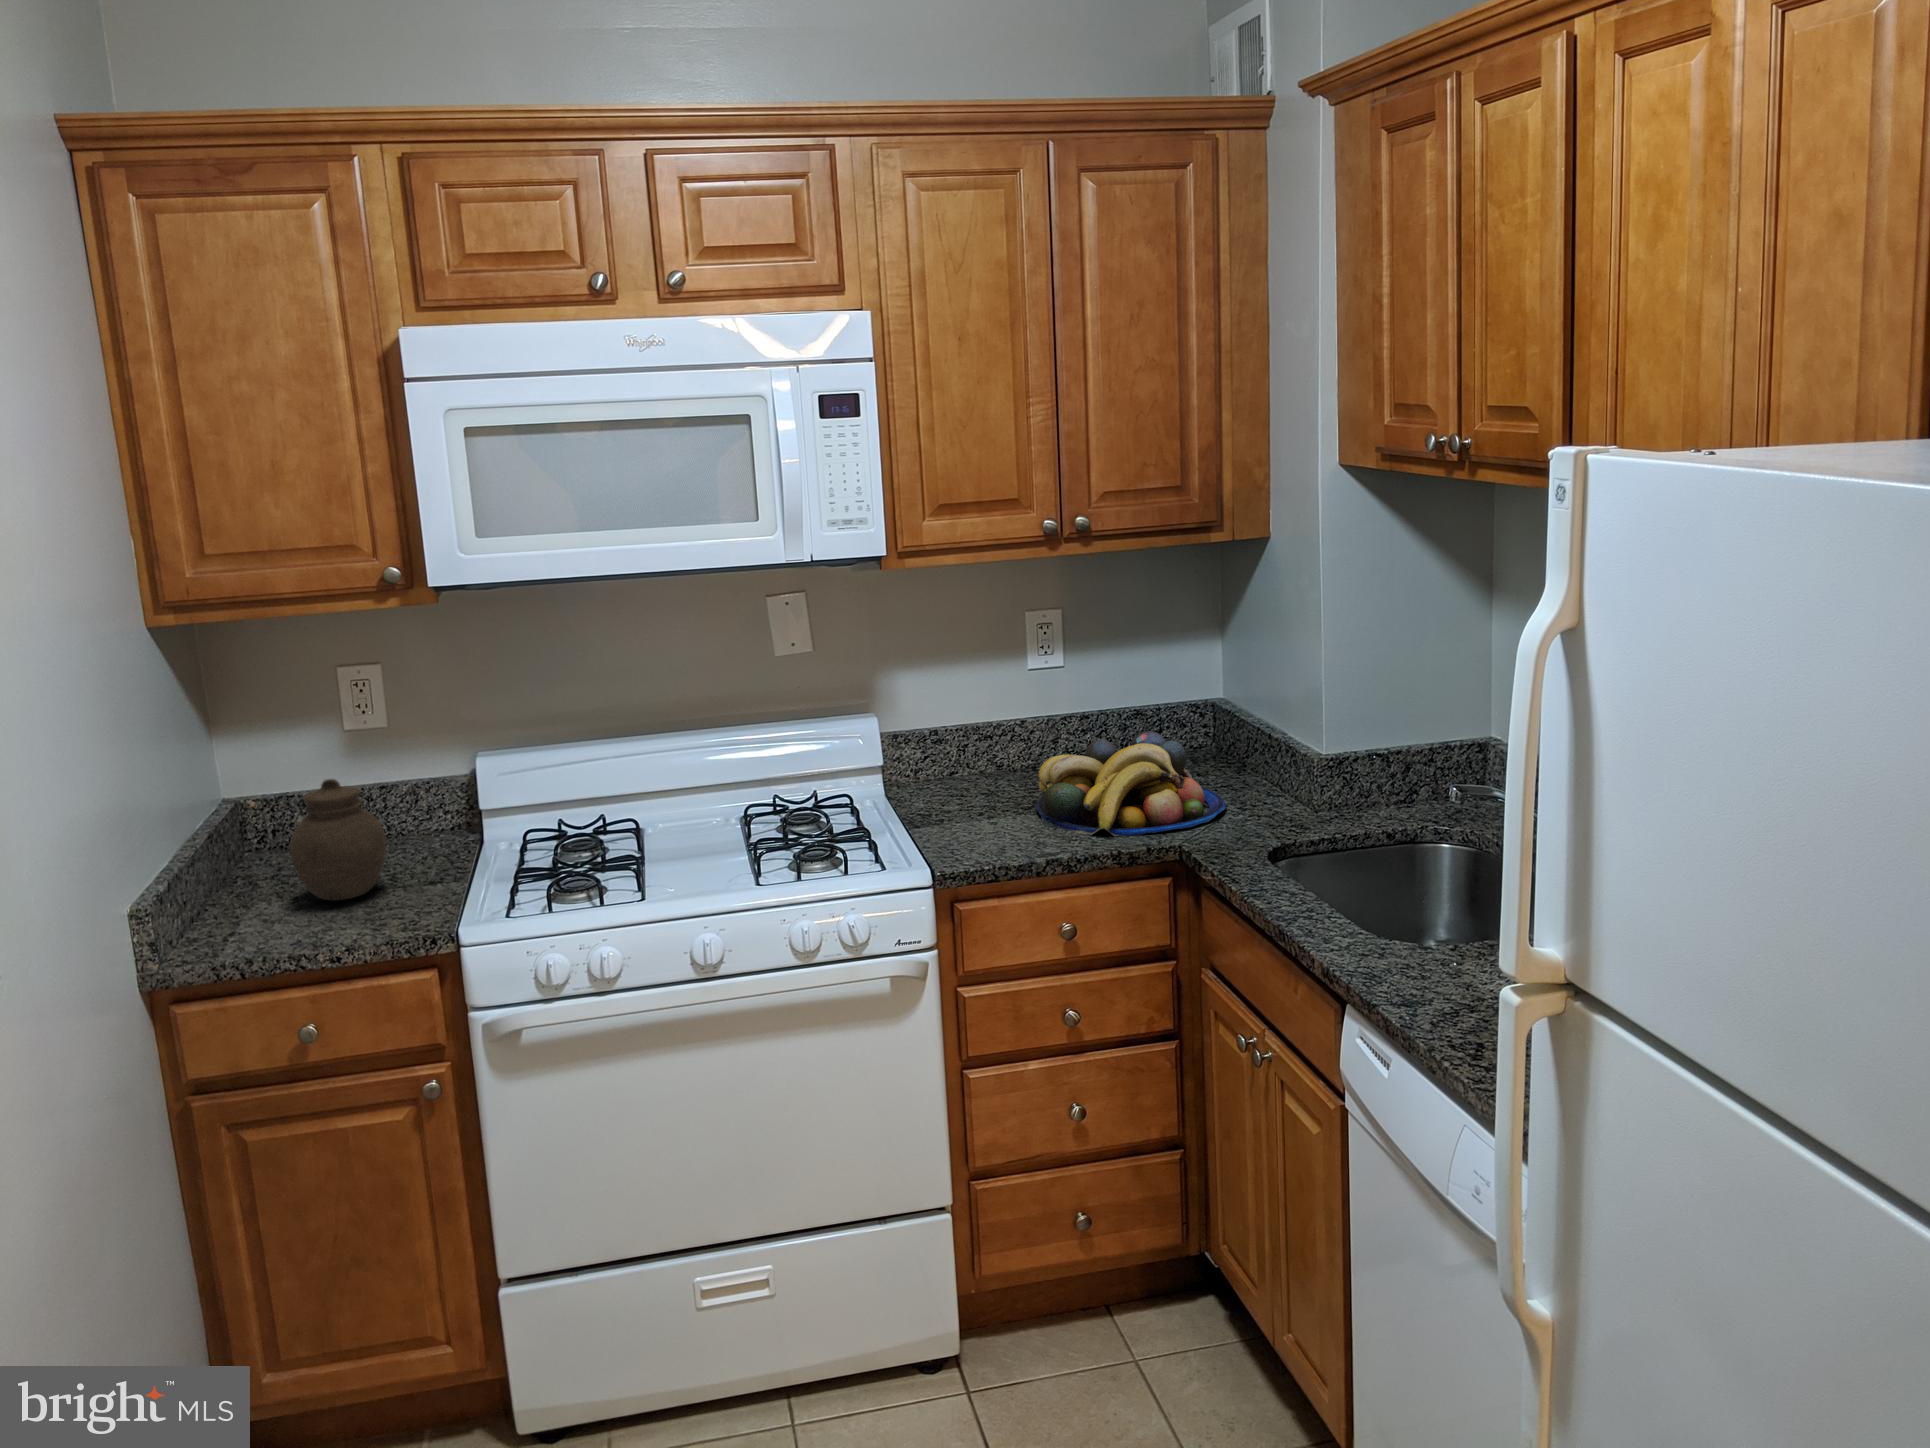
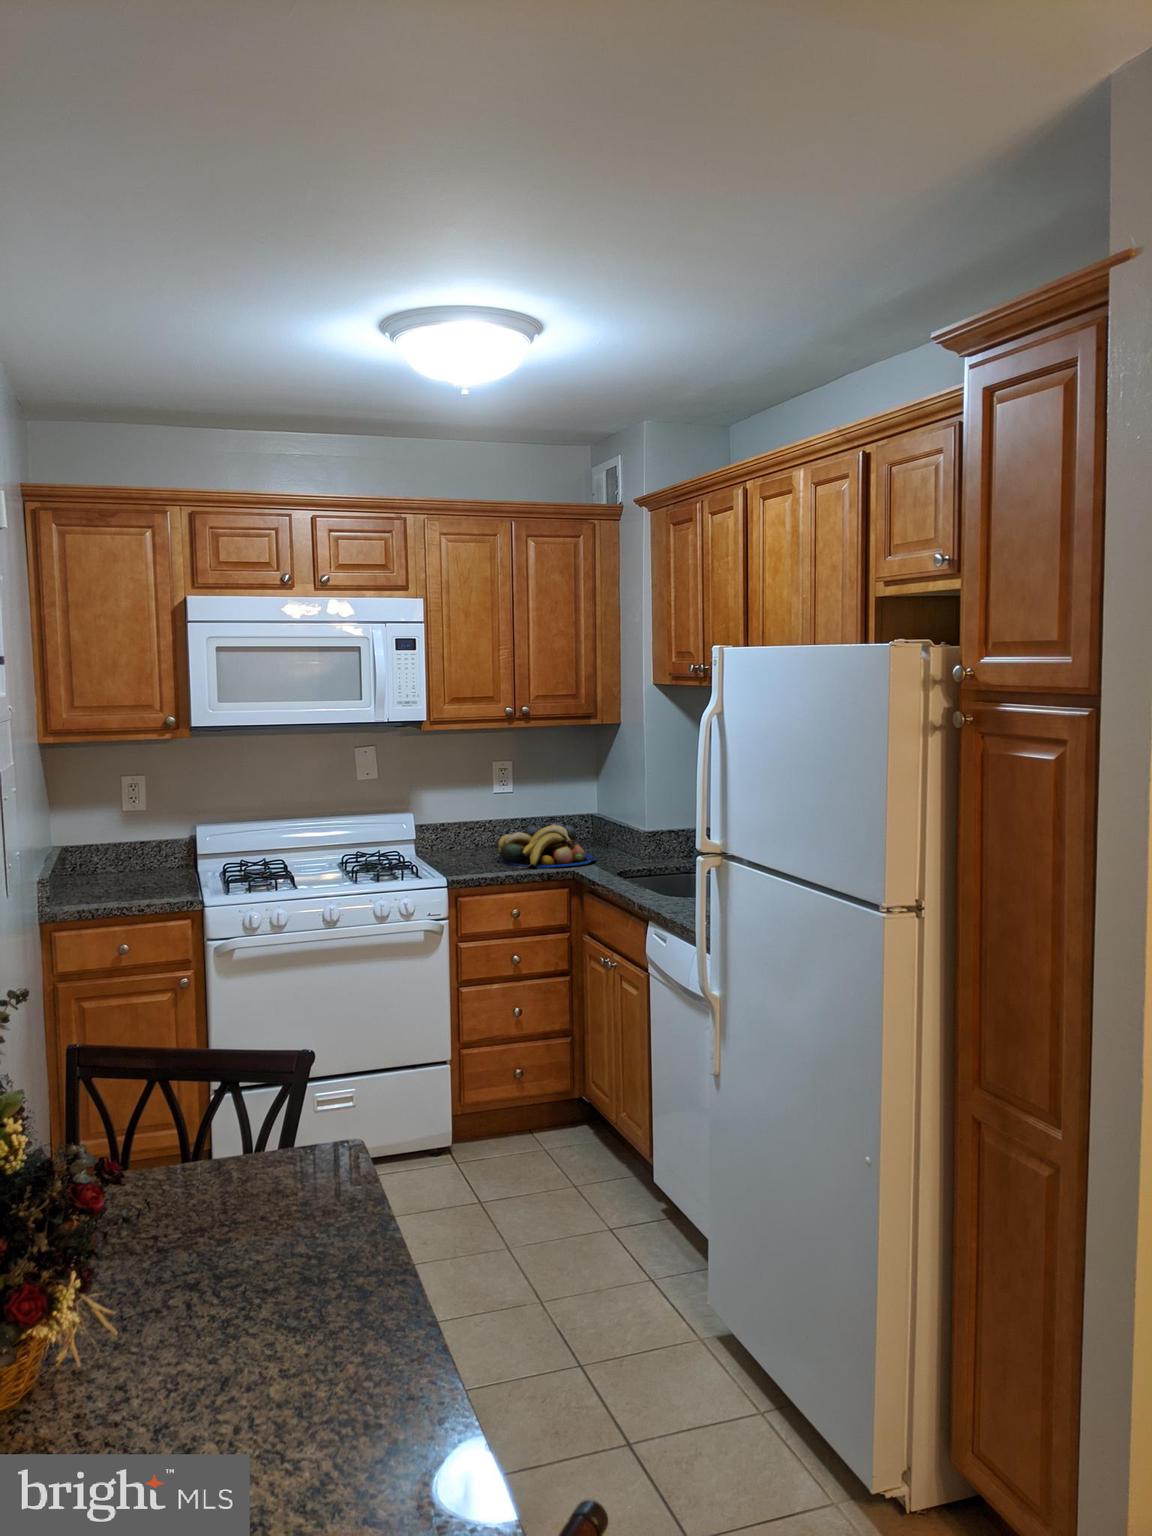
jar: present [290,779,386,901] -> none [108,826,157,890]

